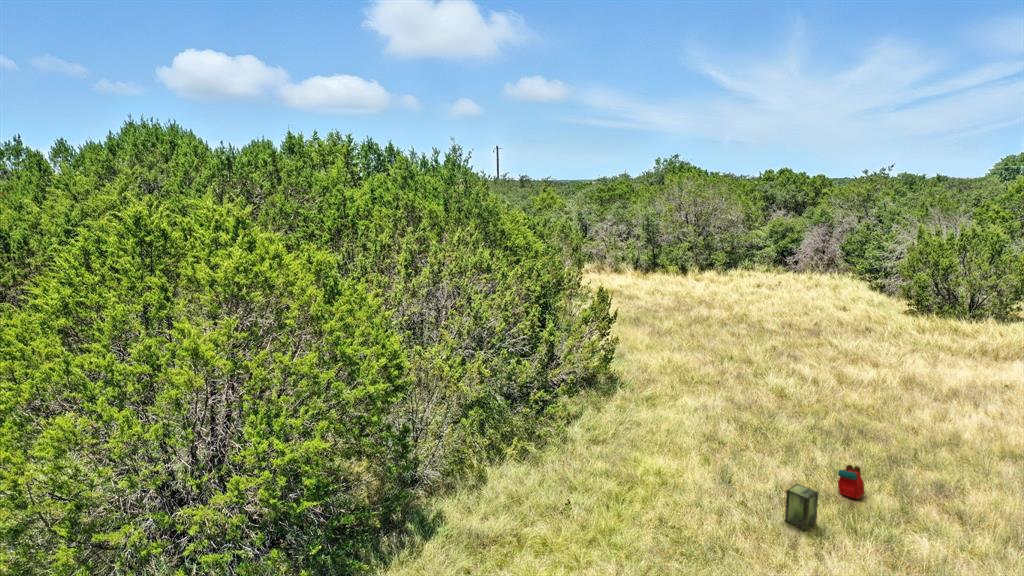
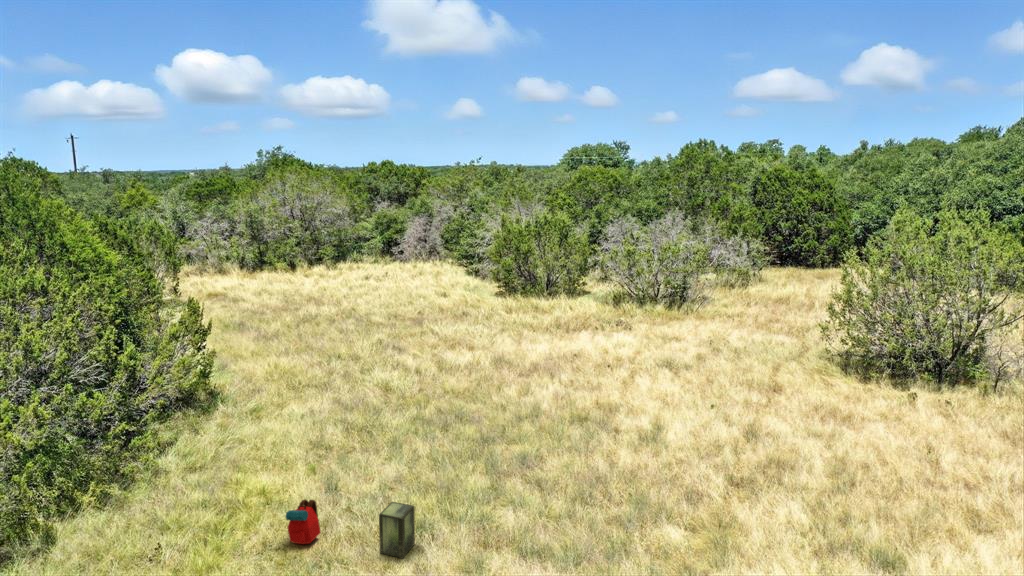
backpack: present [838,465,864,499] -> present [286,500,321,544]

